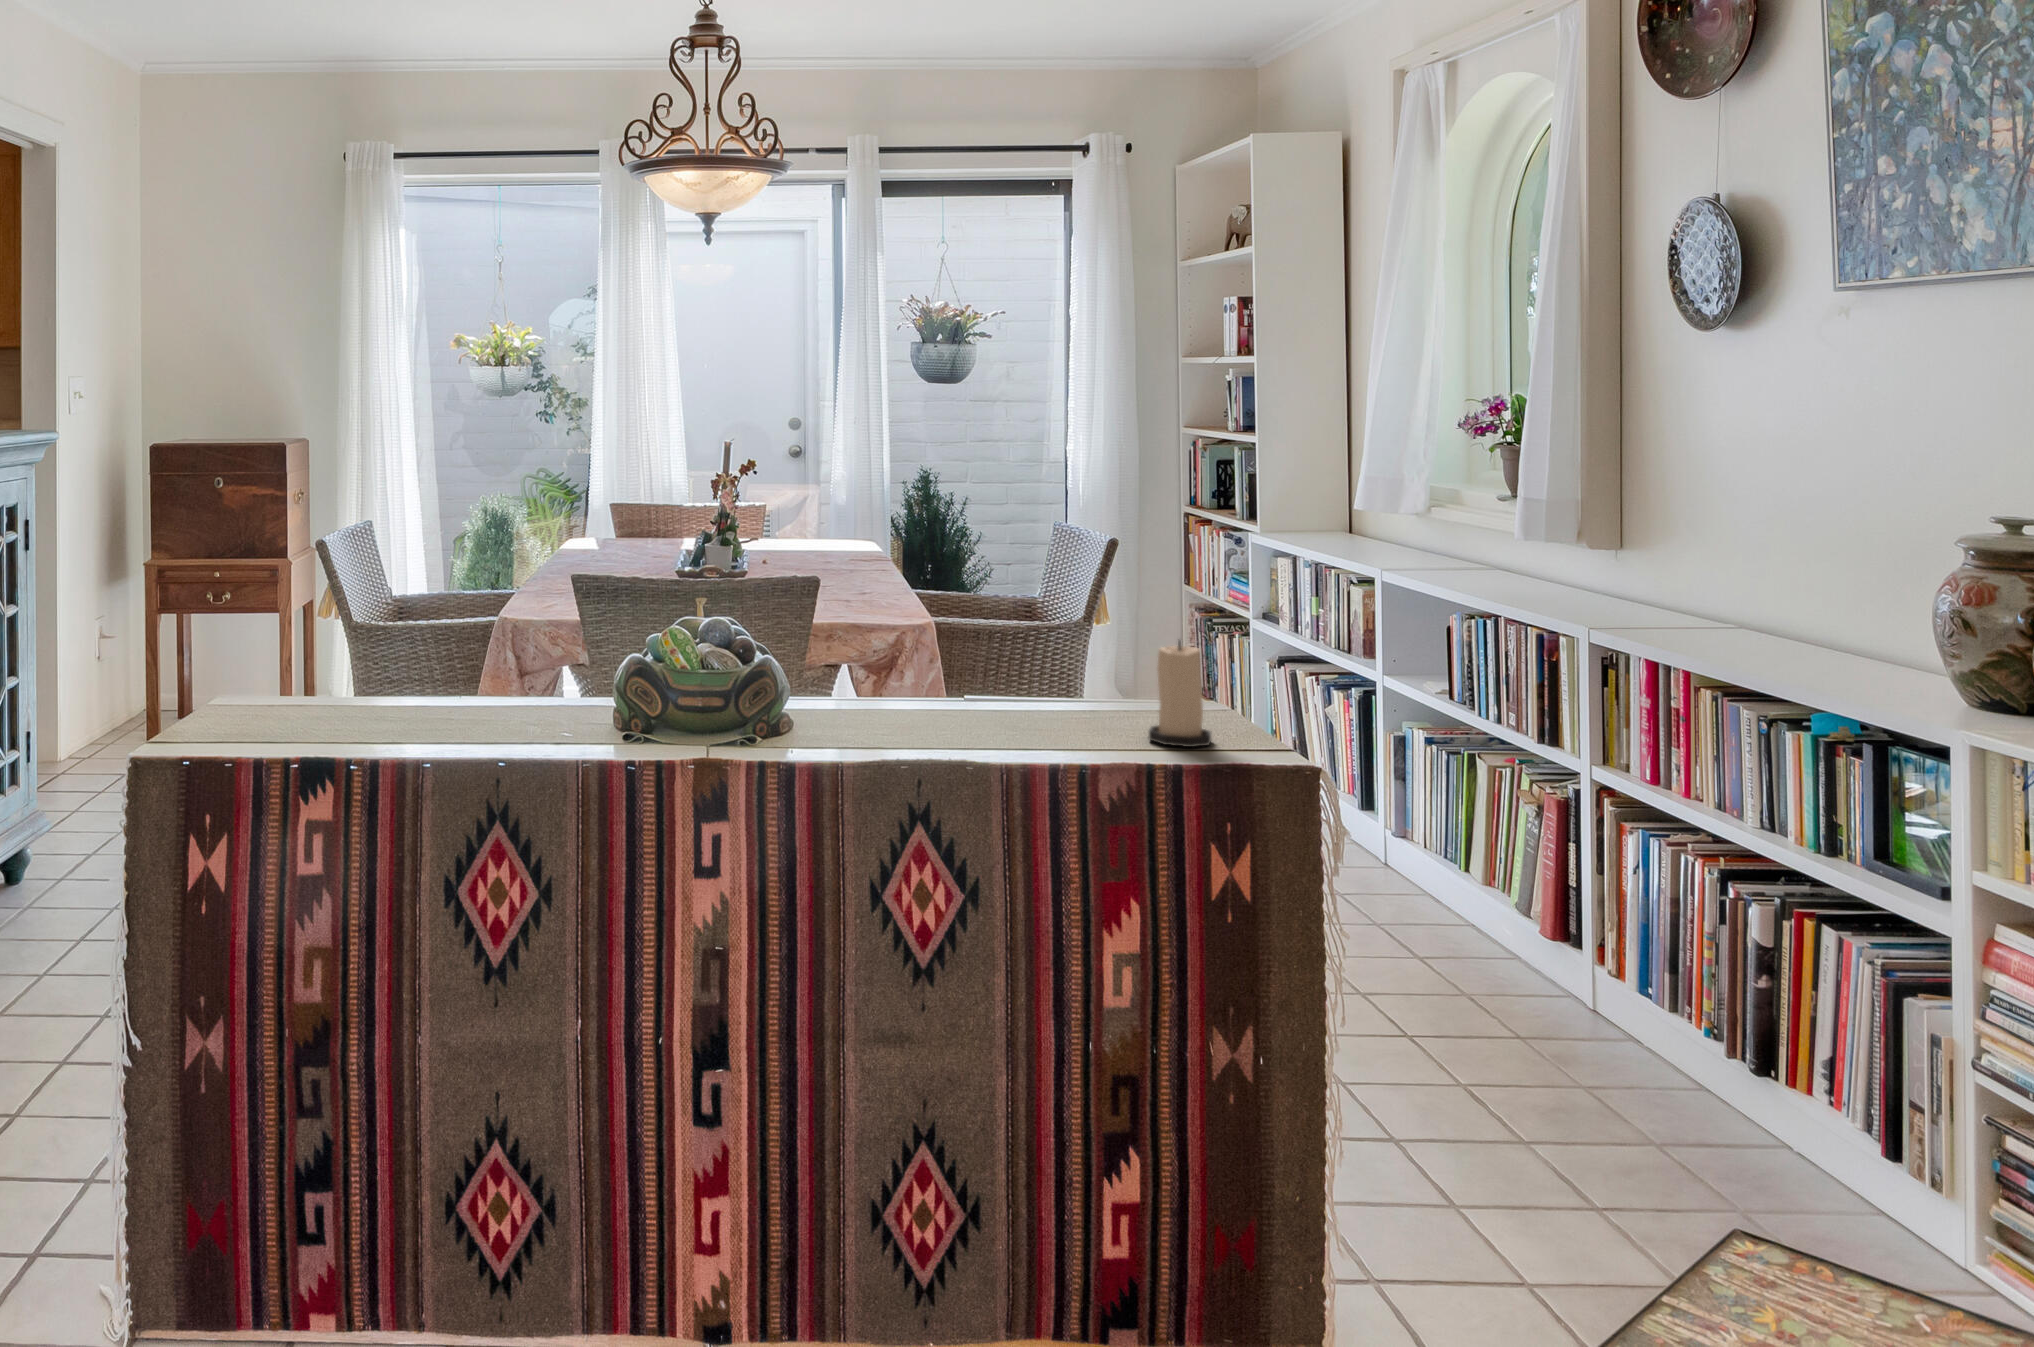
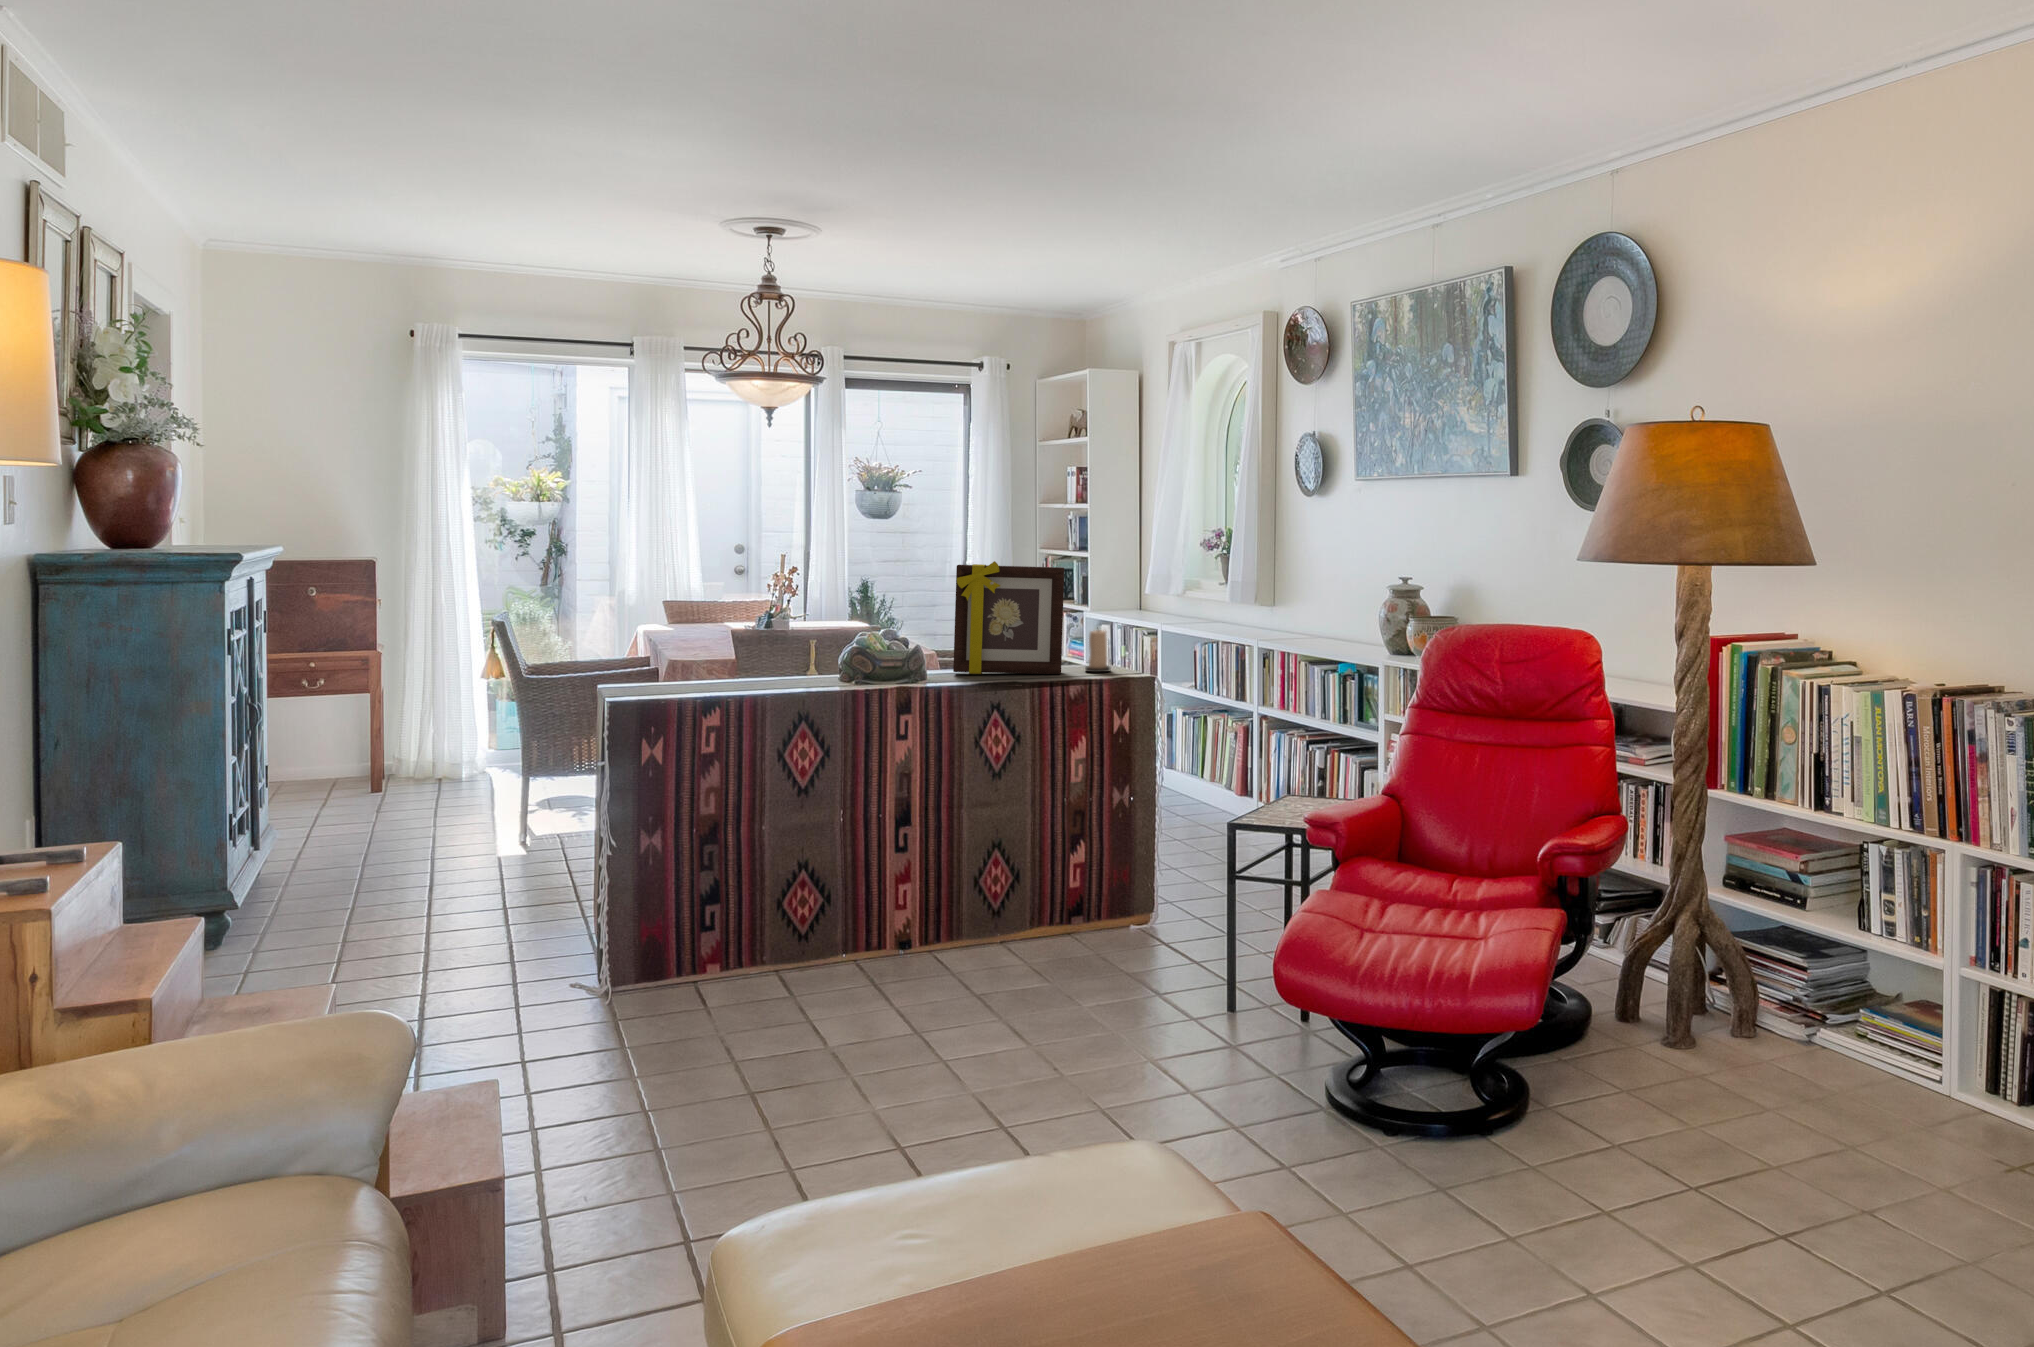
picture frame: none [852,485,1097,744] -> present [953,561,1064,674]

